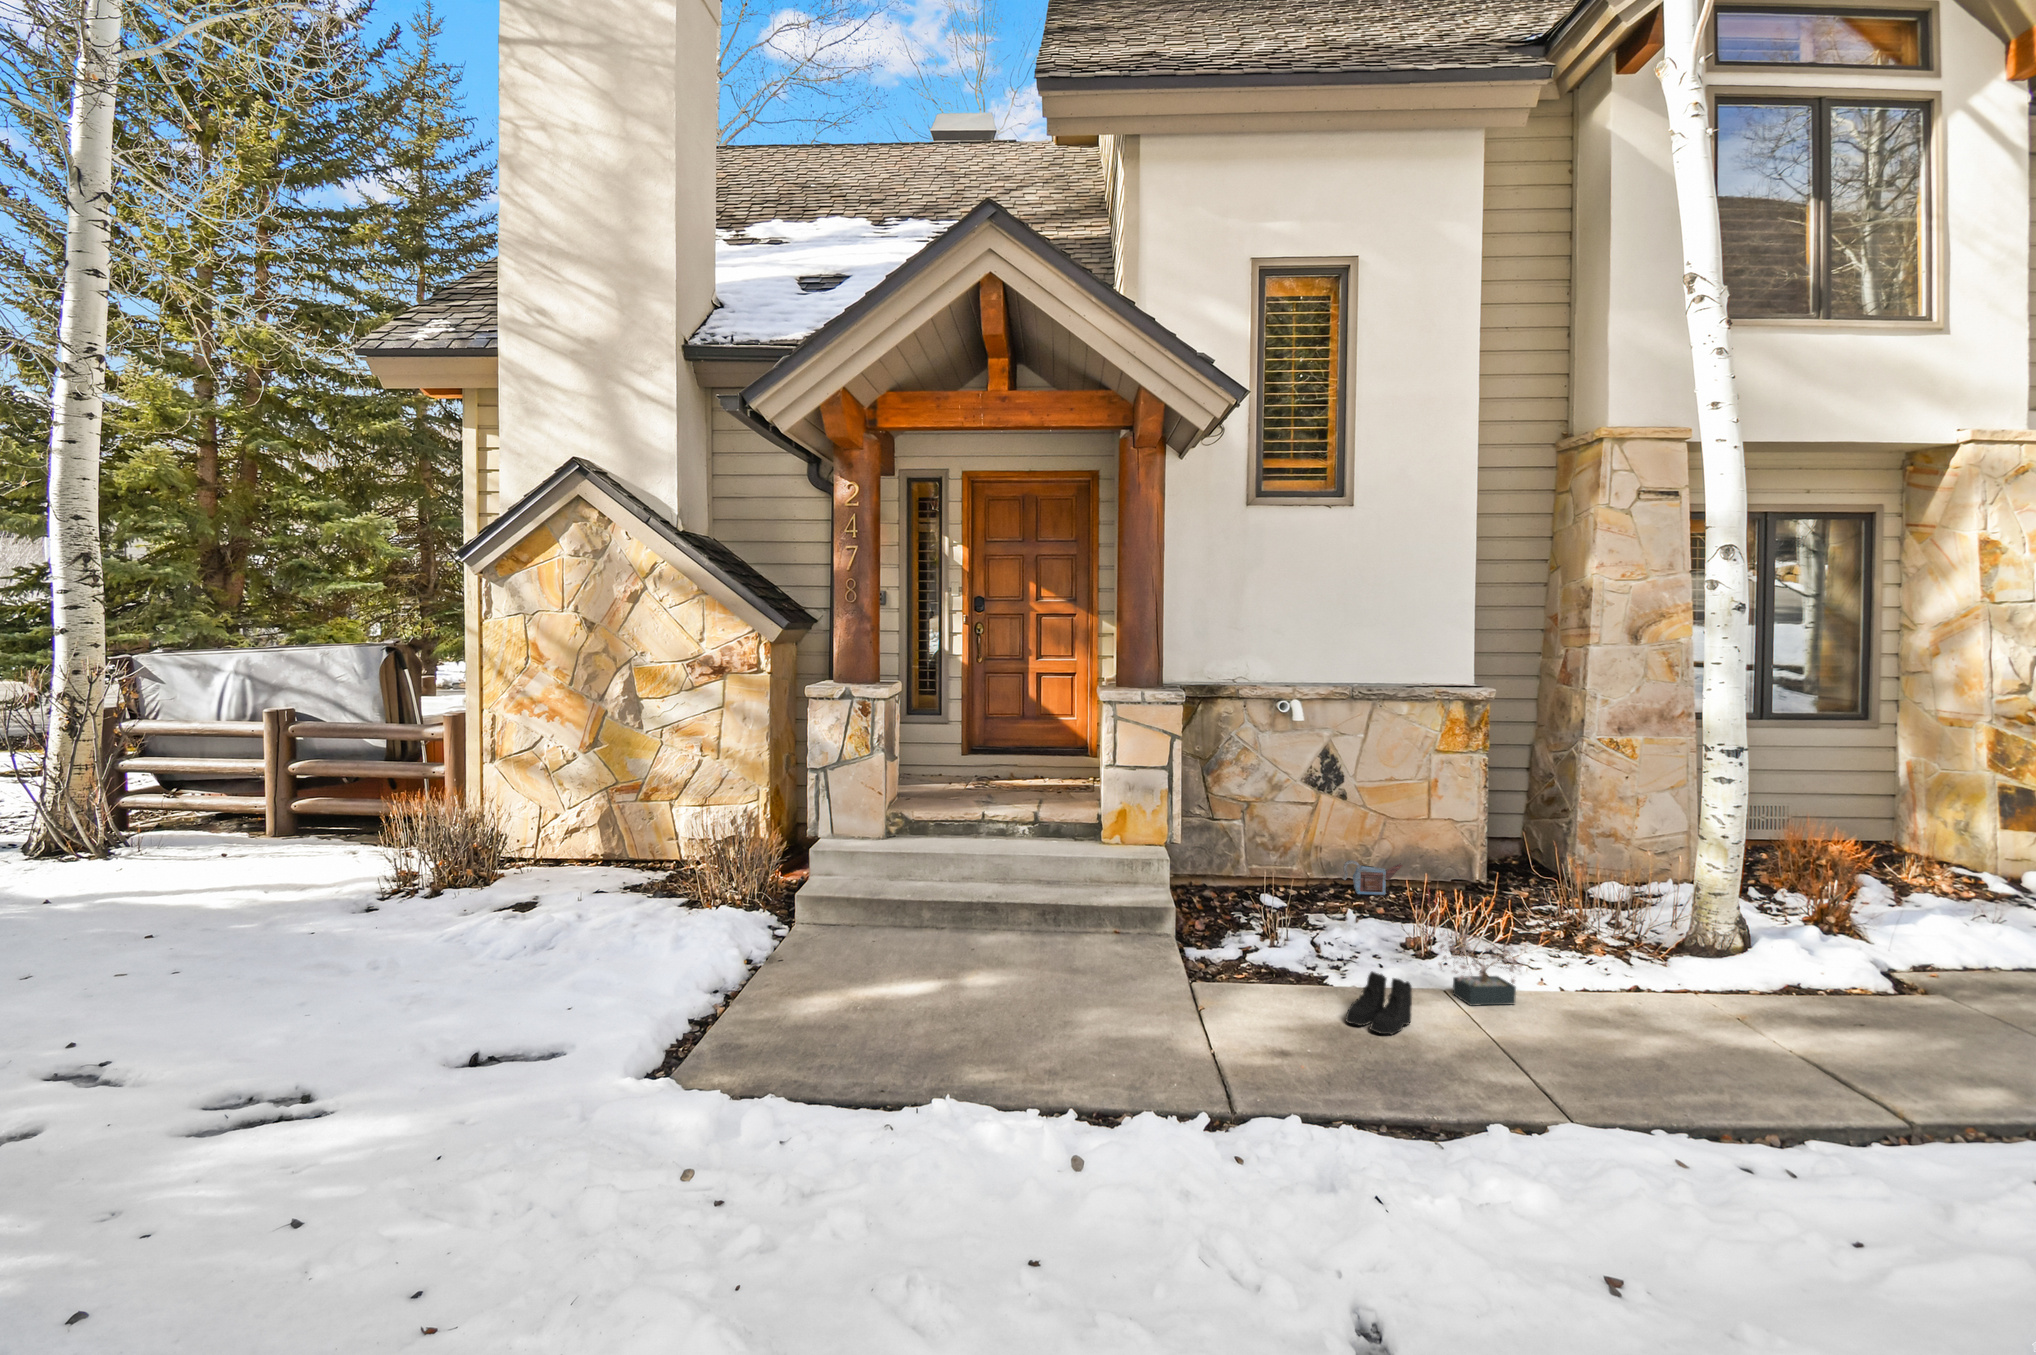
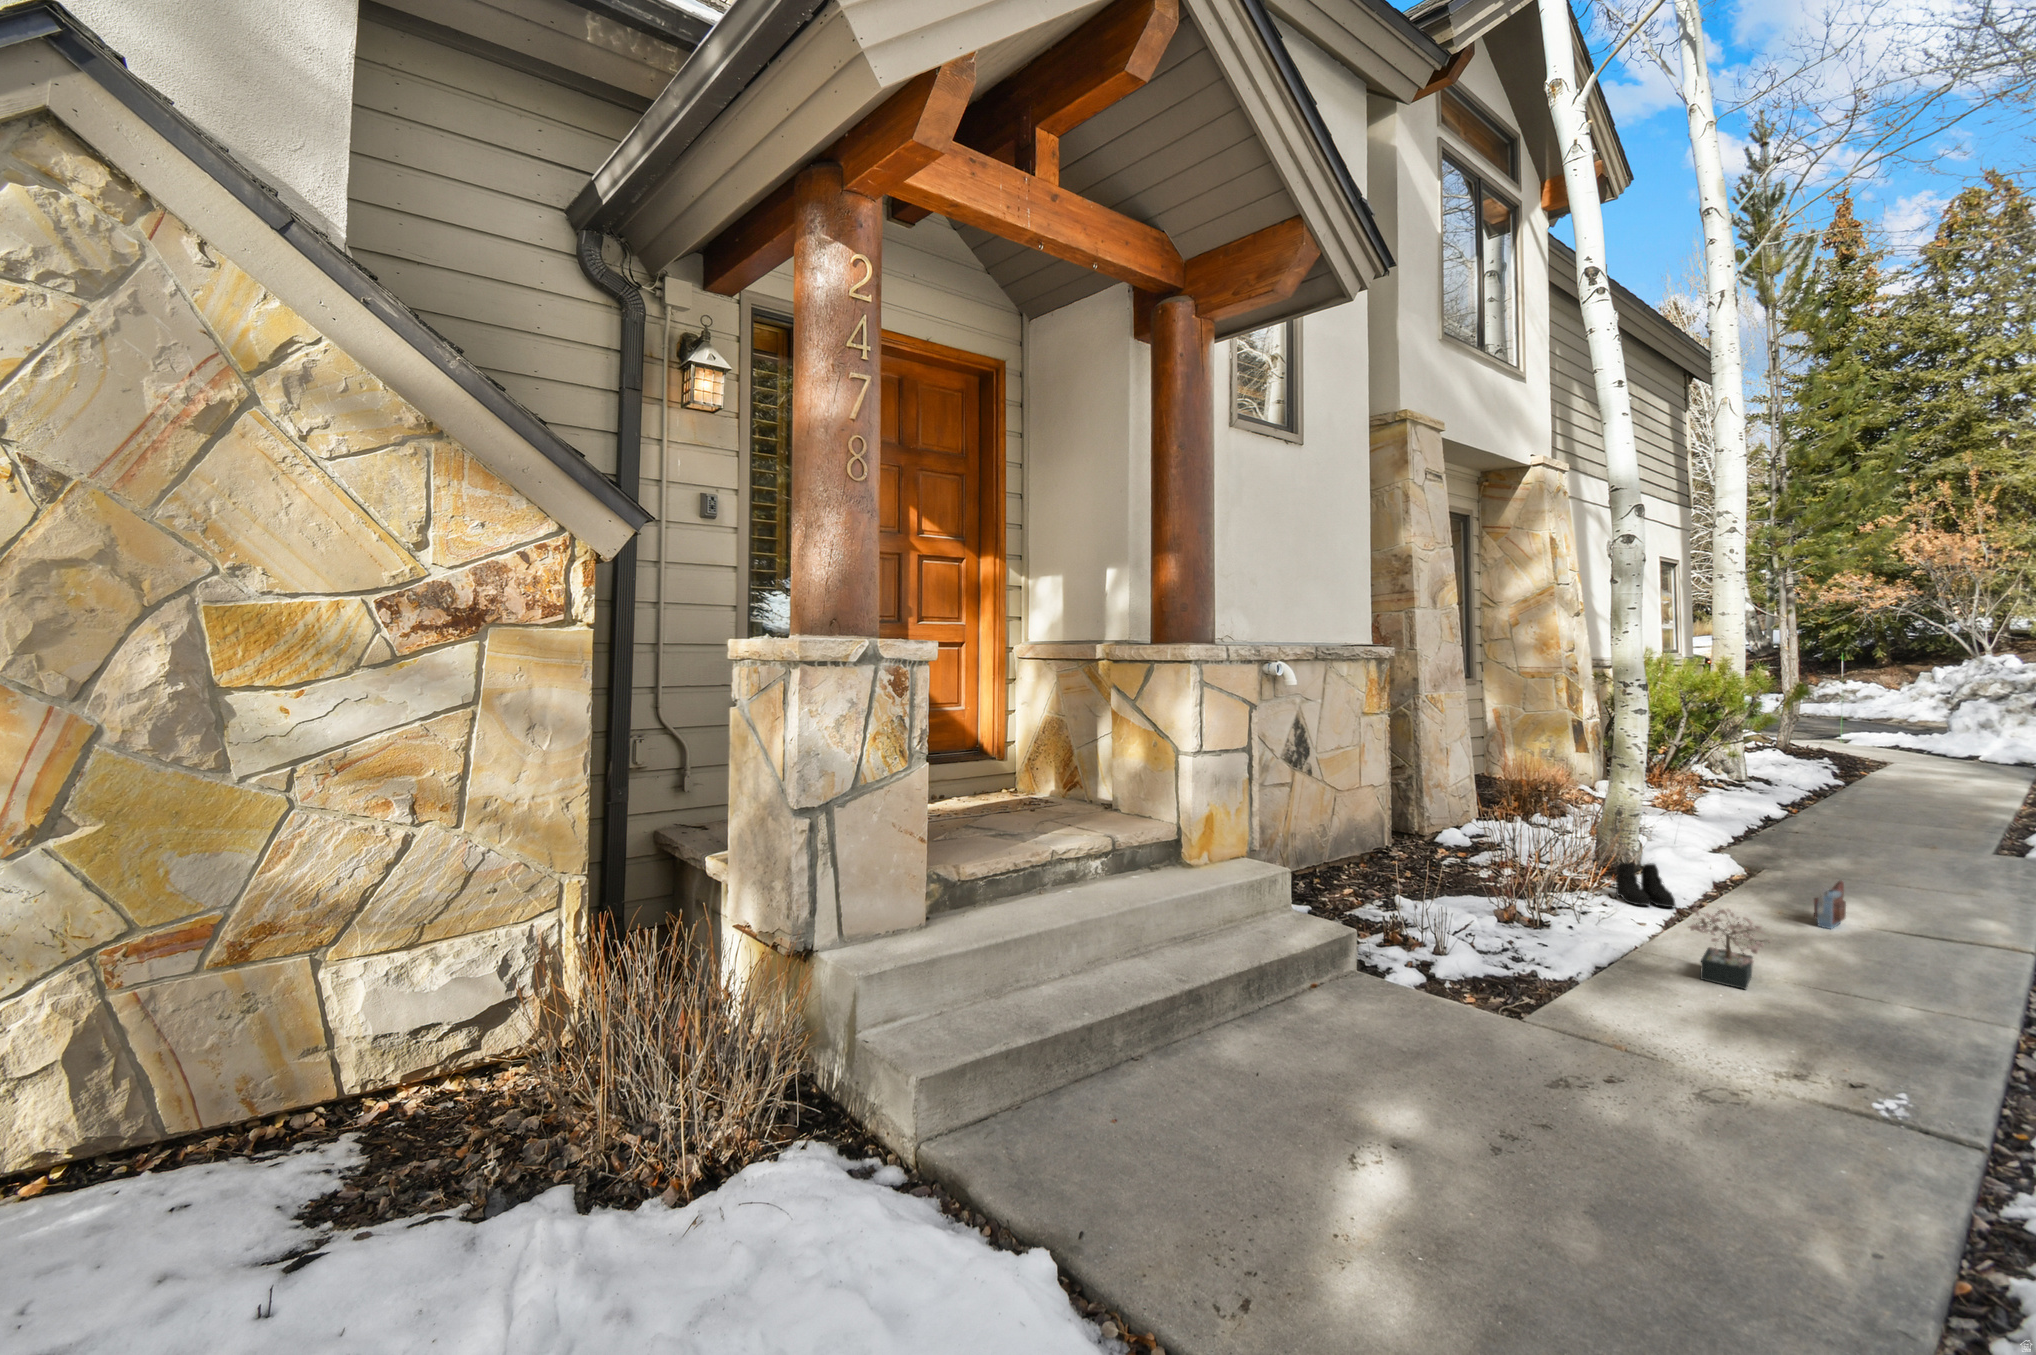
watering can: present [1342,860,1403,895] -> present [1814,881,1846,929]
boots: present [1346,972,1412,1035] -> present [1616,862,1675,908]

